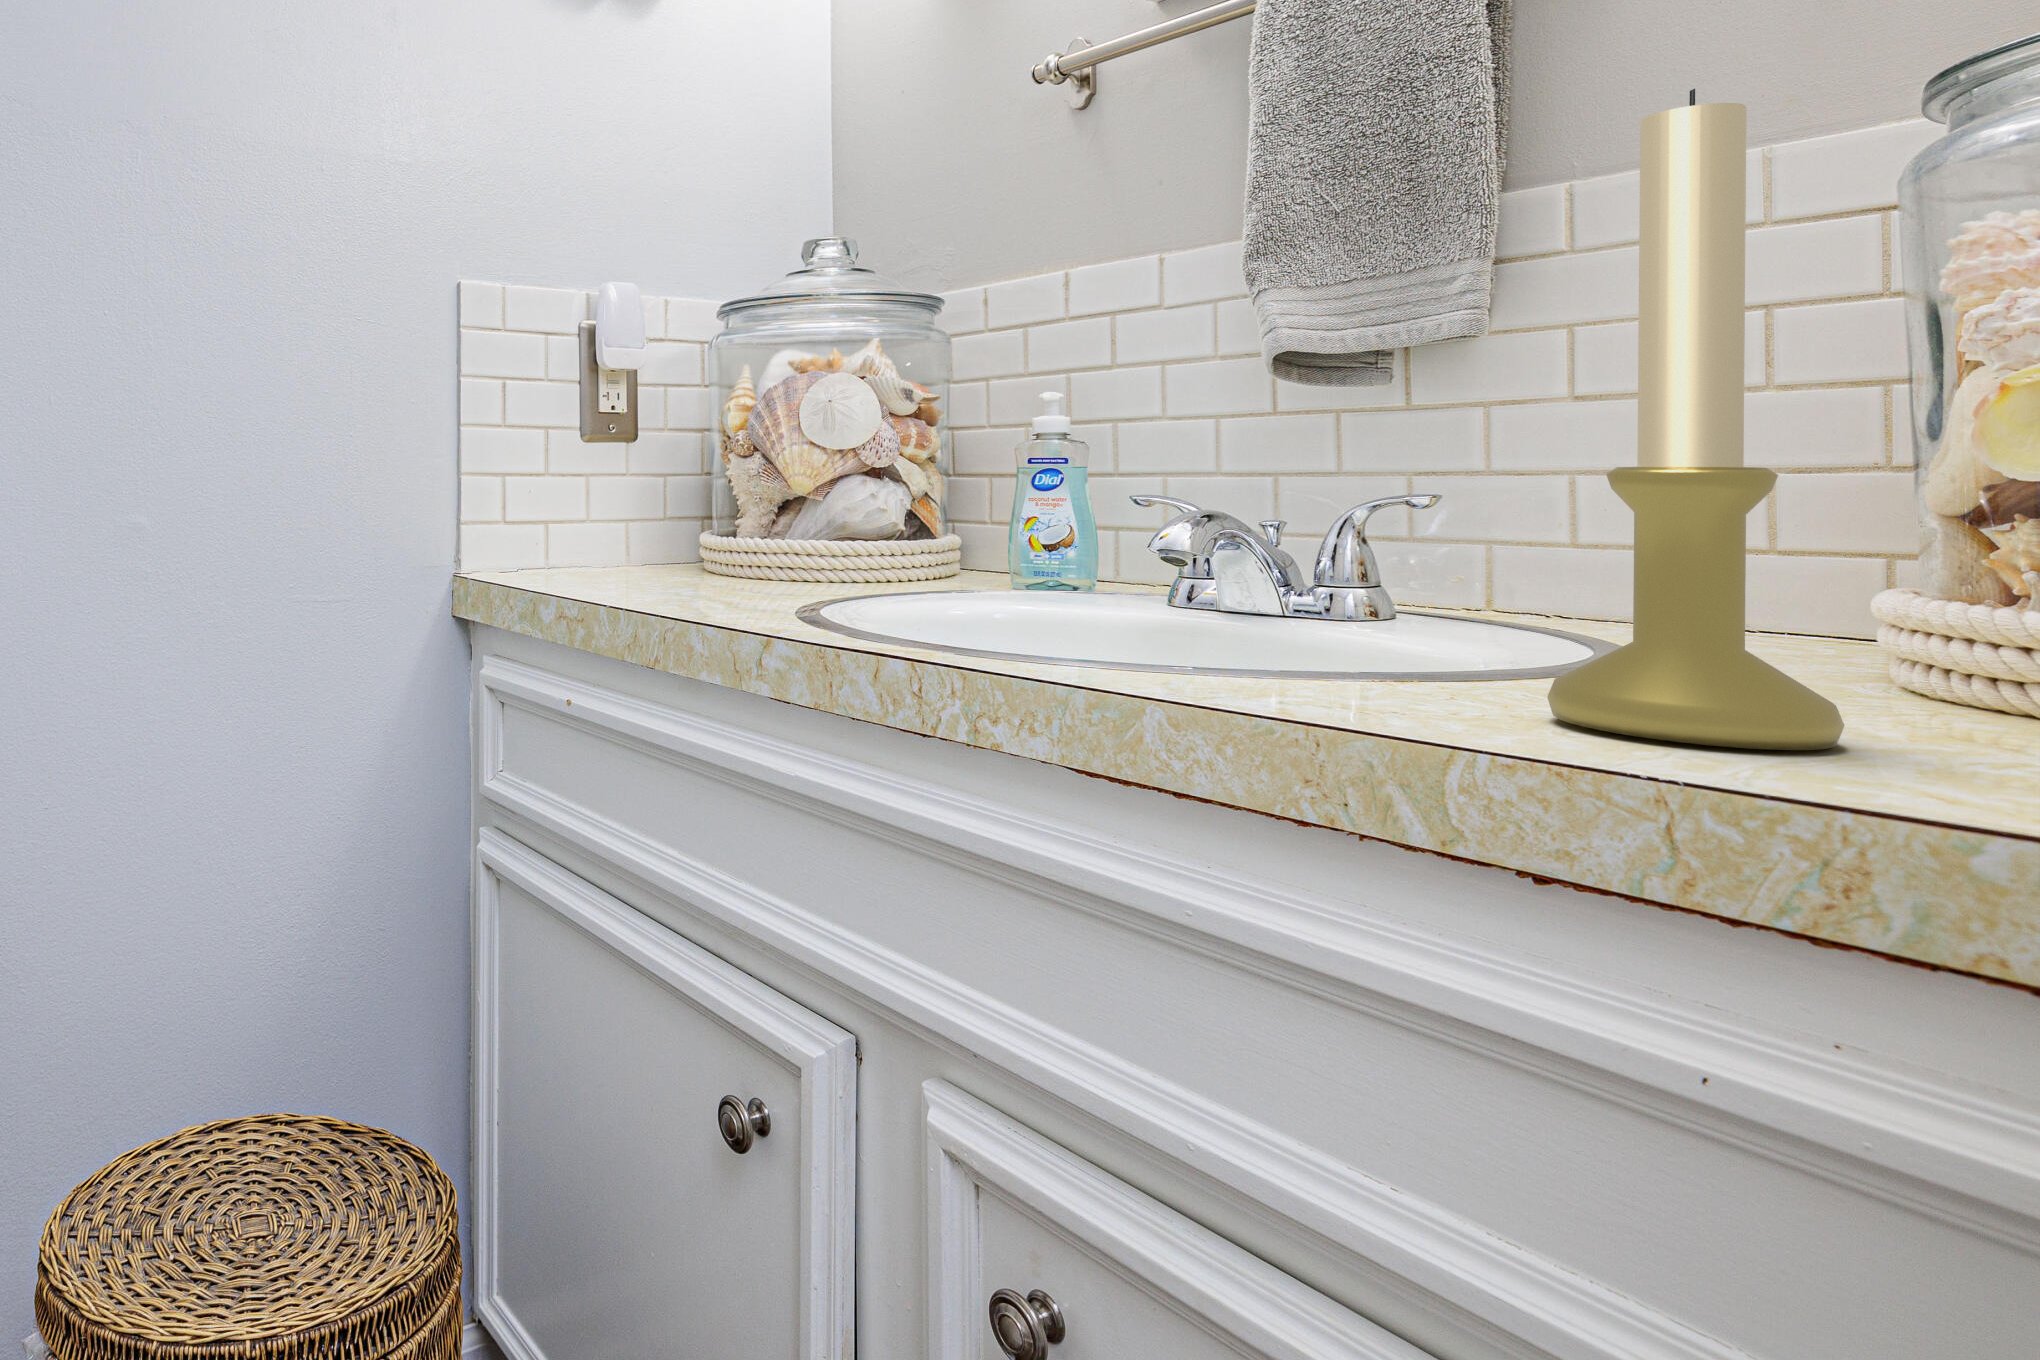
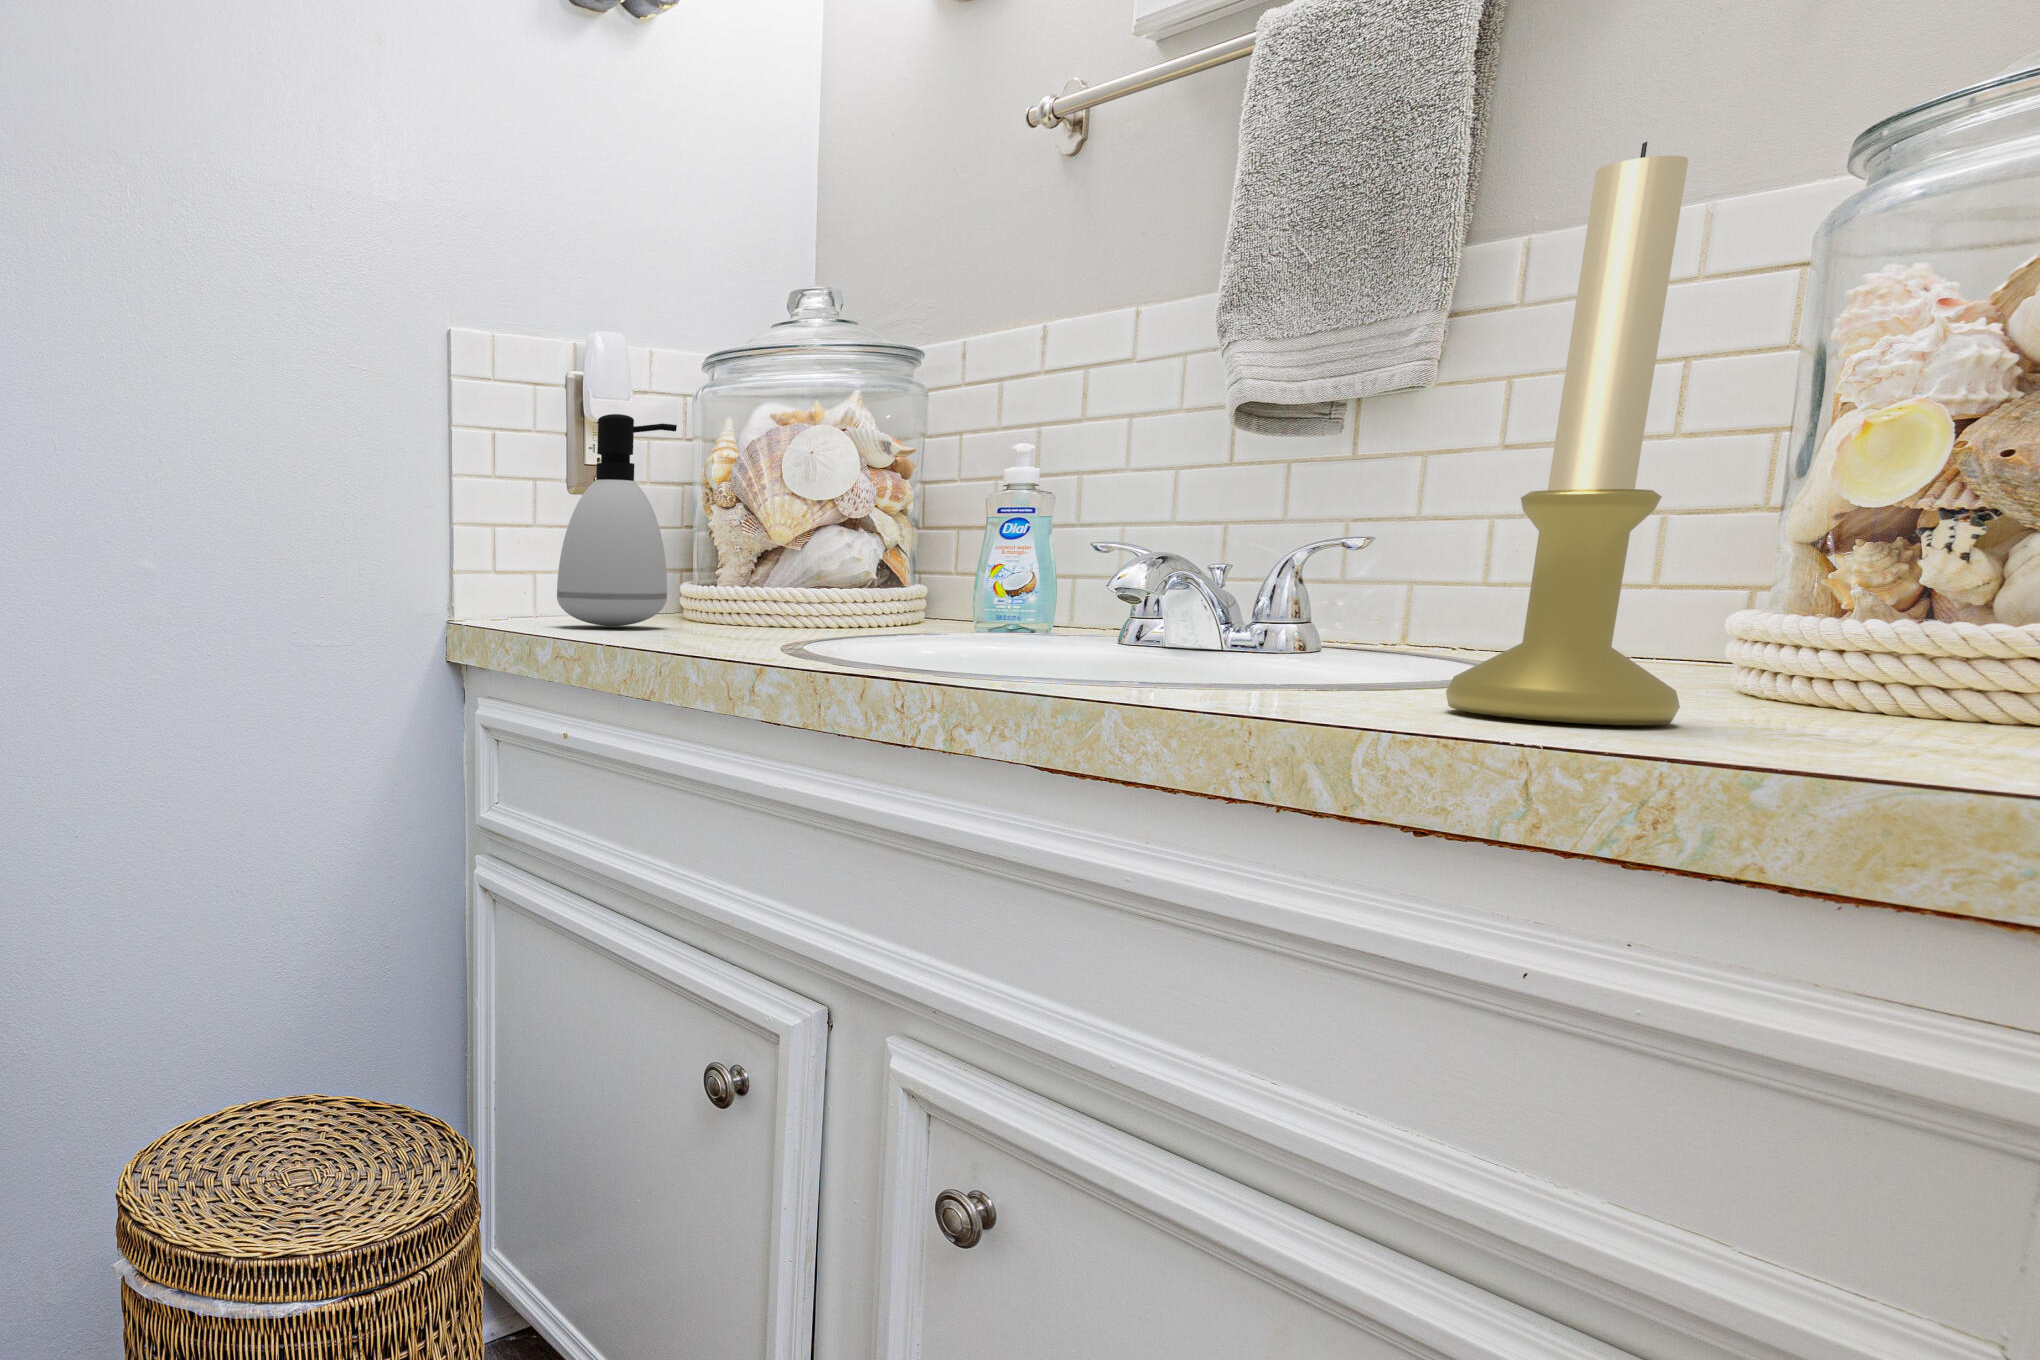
soap dispenser: none [567,365,689,581] -> present [557,414,677,626]

